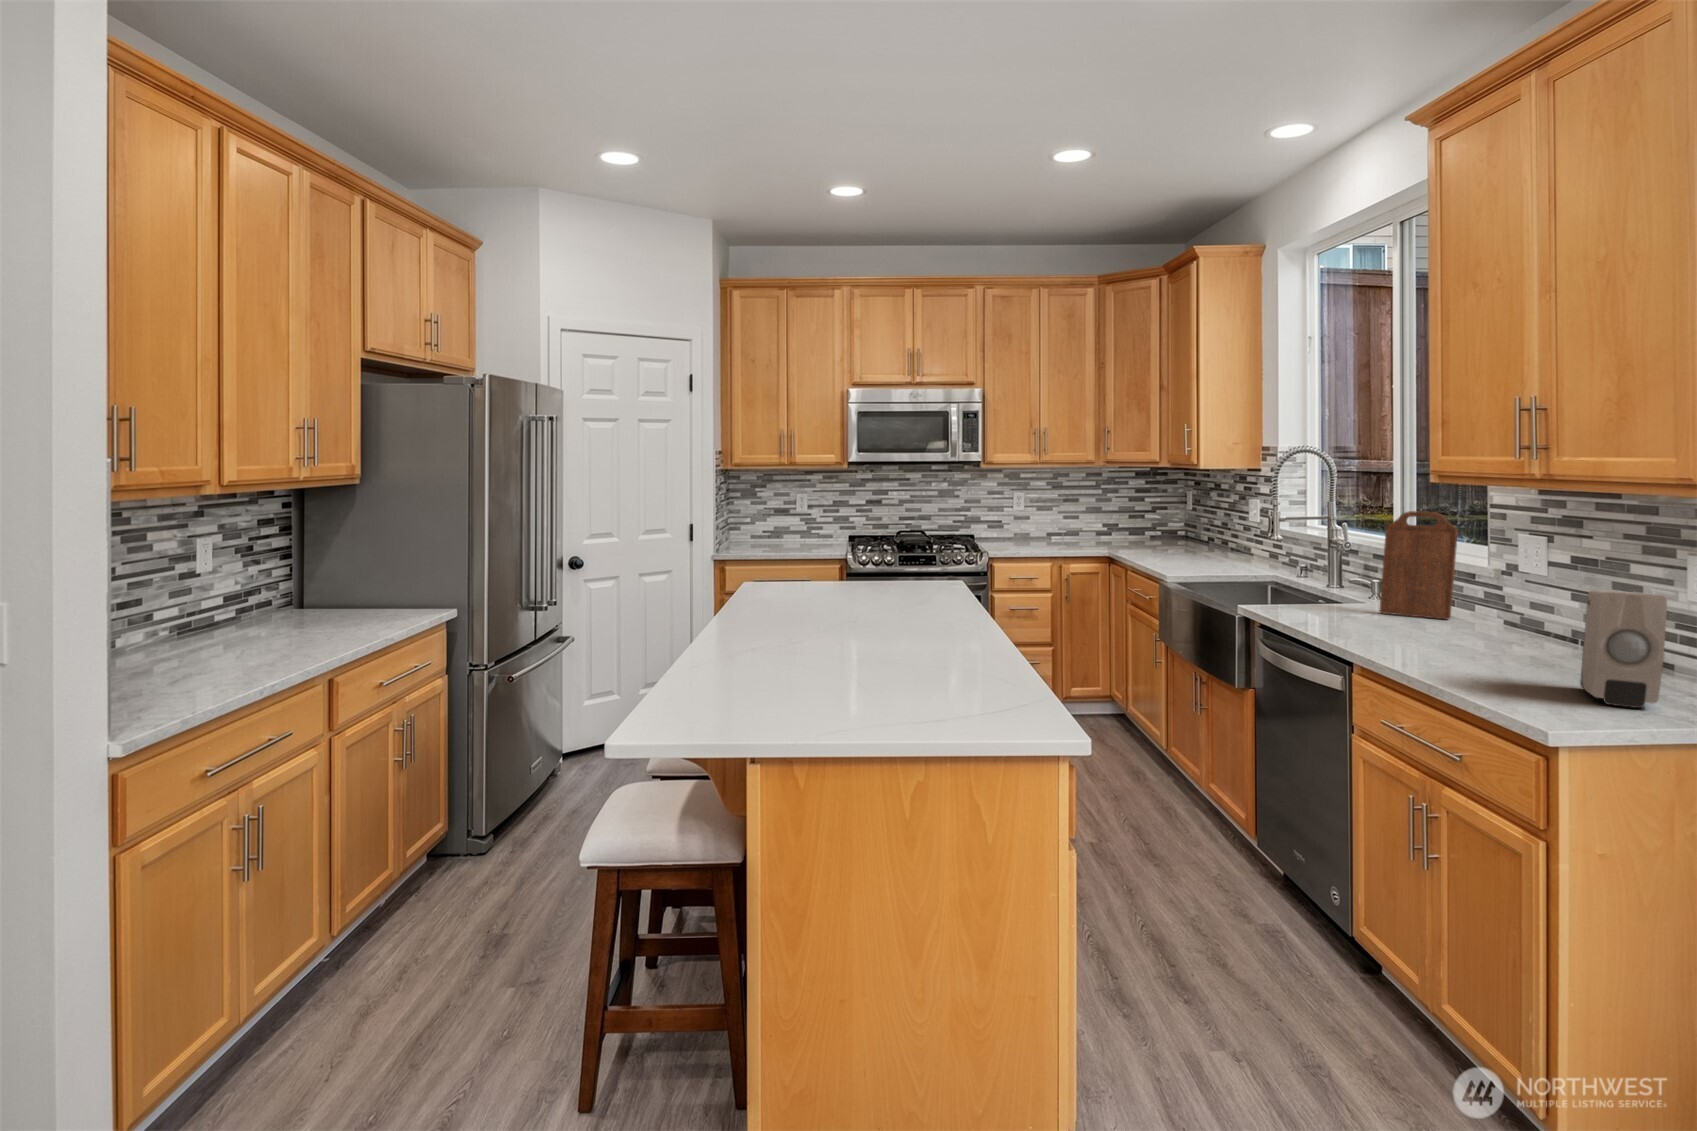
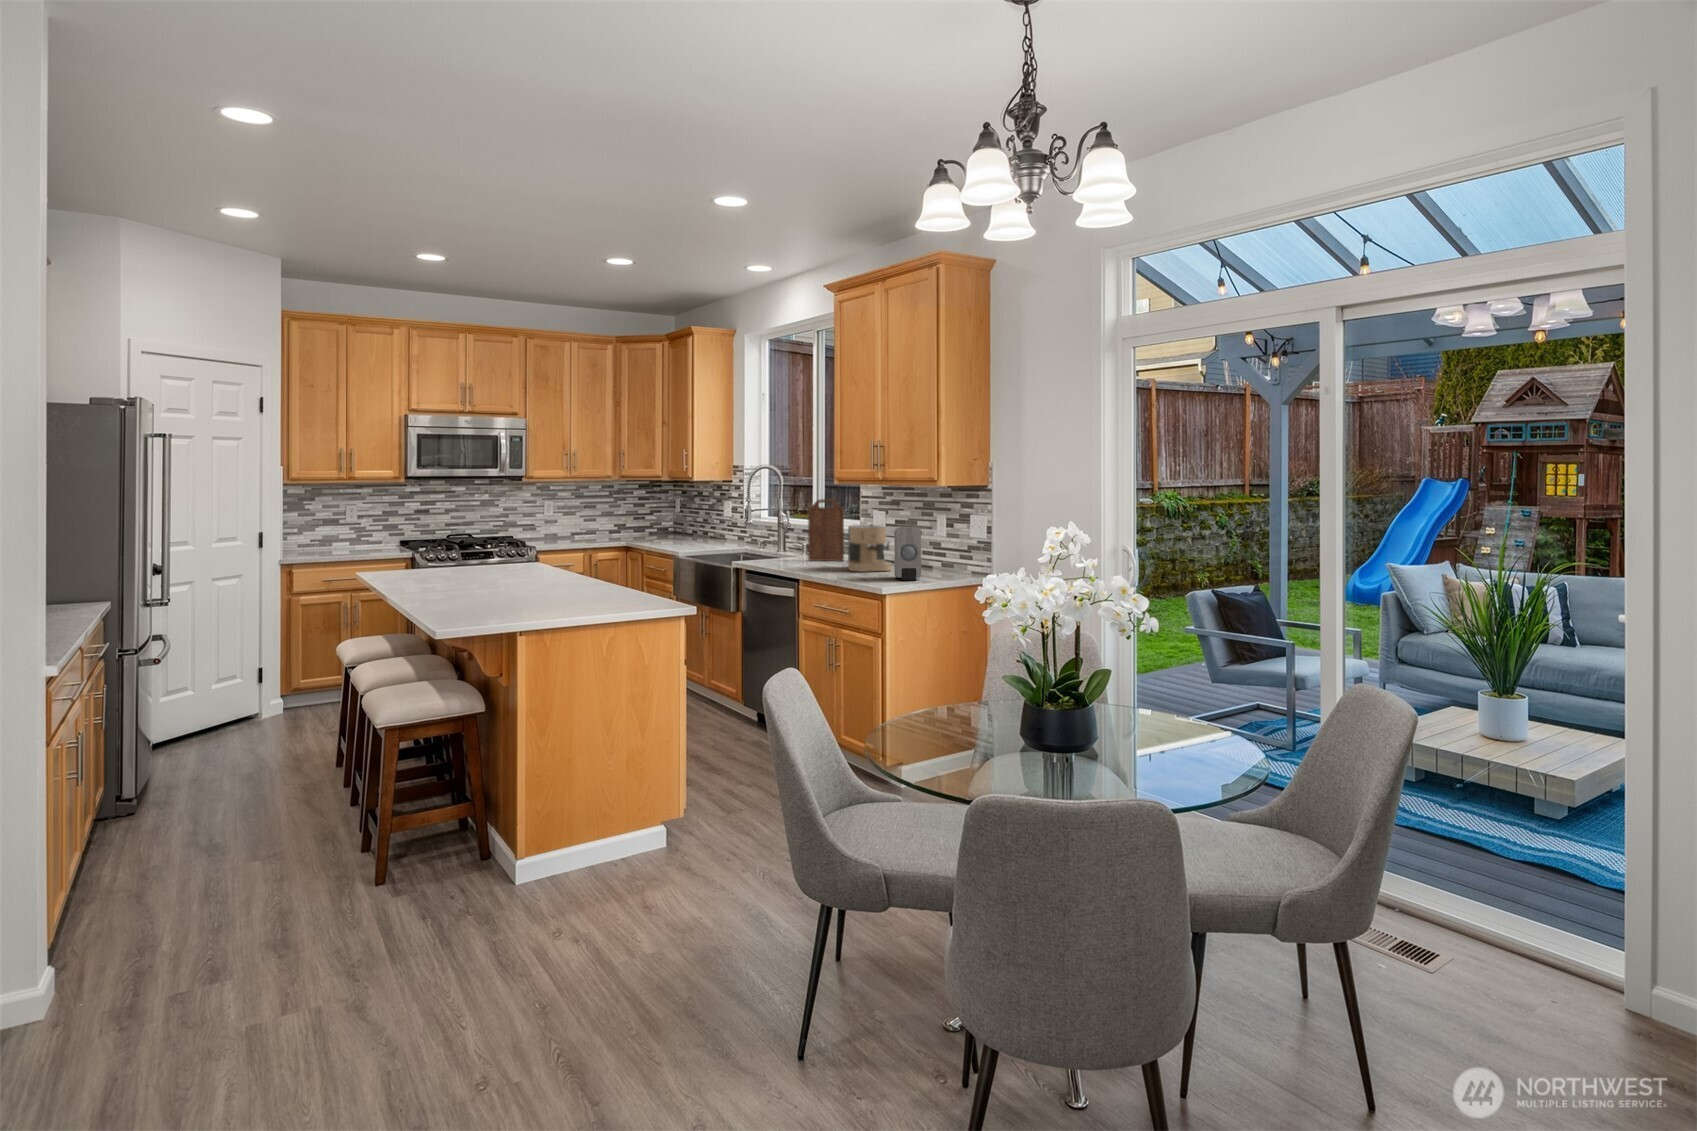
coffee maker: none [1461,566,1566,663] -> present [847,524,891,571]

